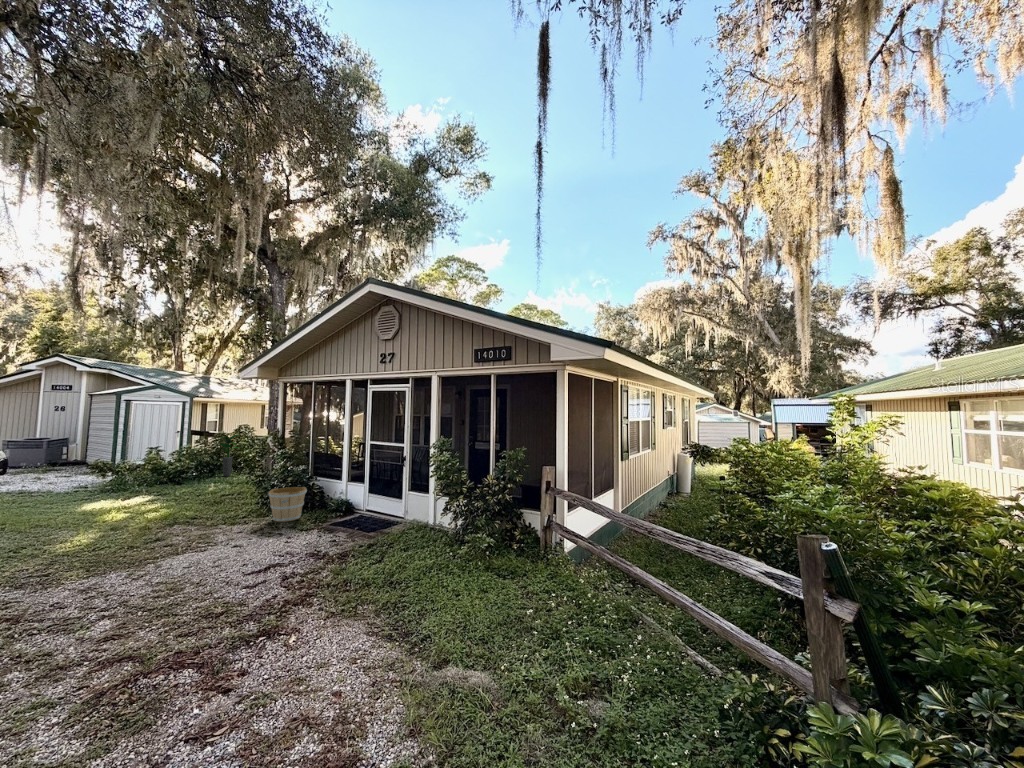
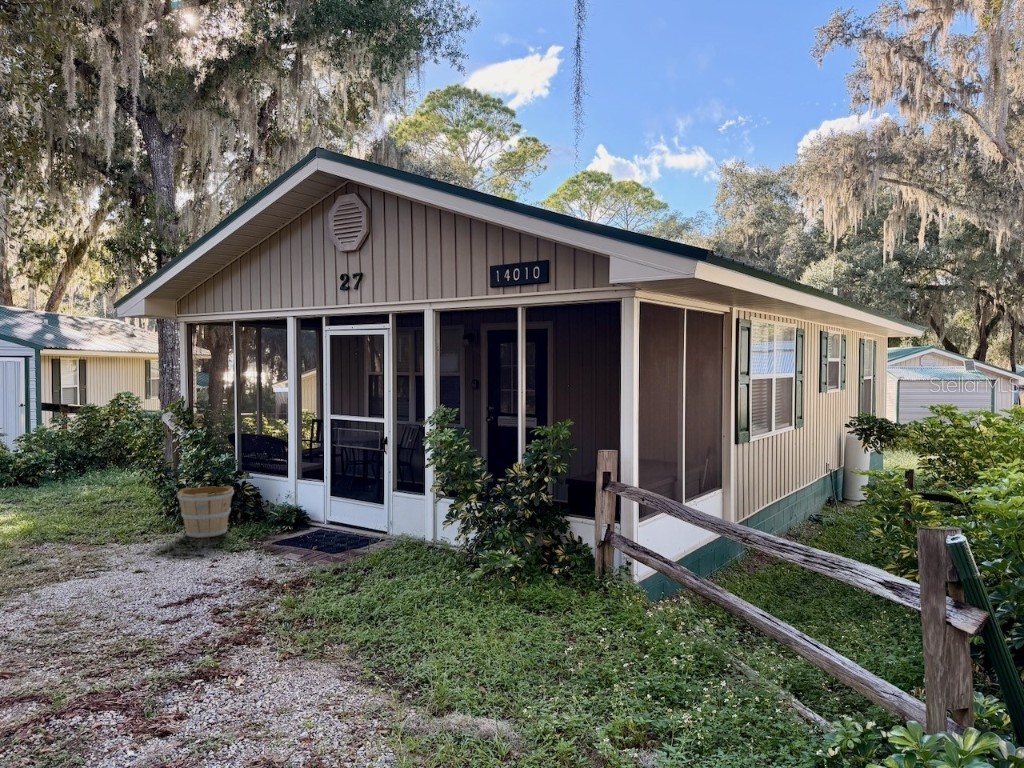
potted plant: present [220,435,238,476] -> none [89,408,121,473]

